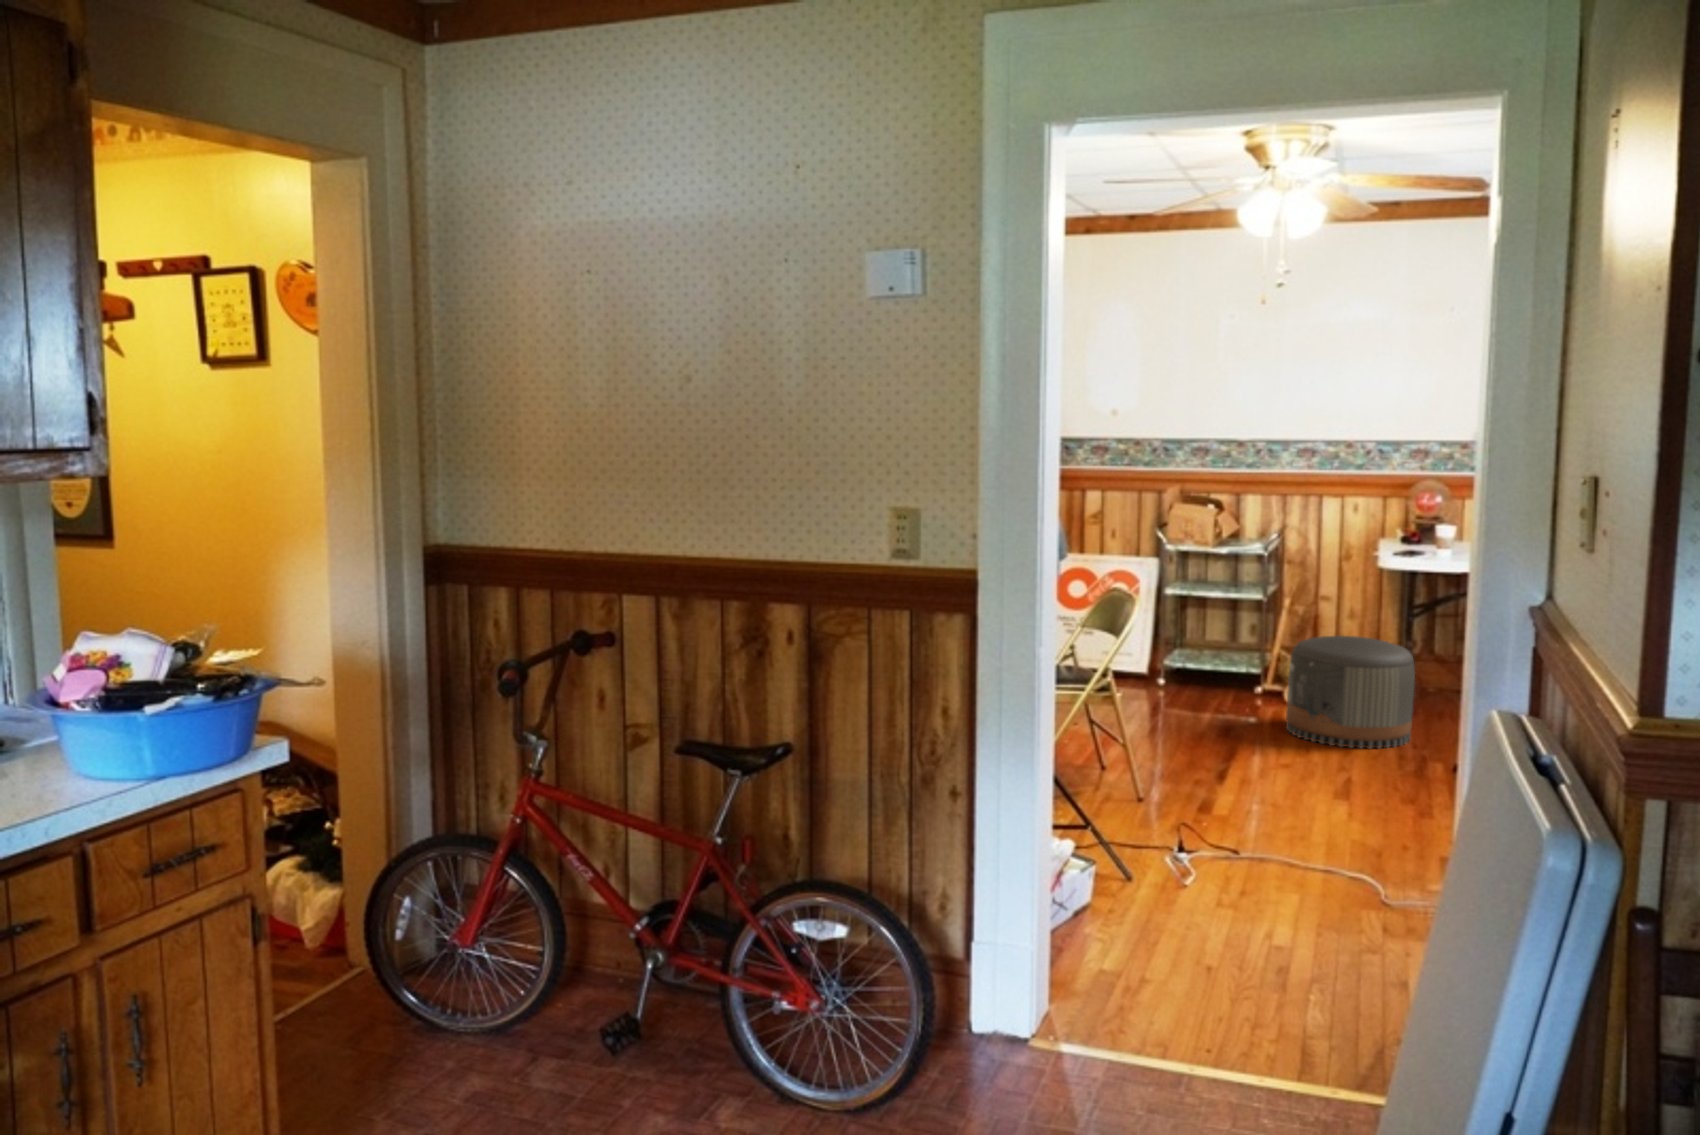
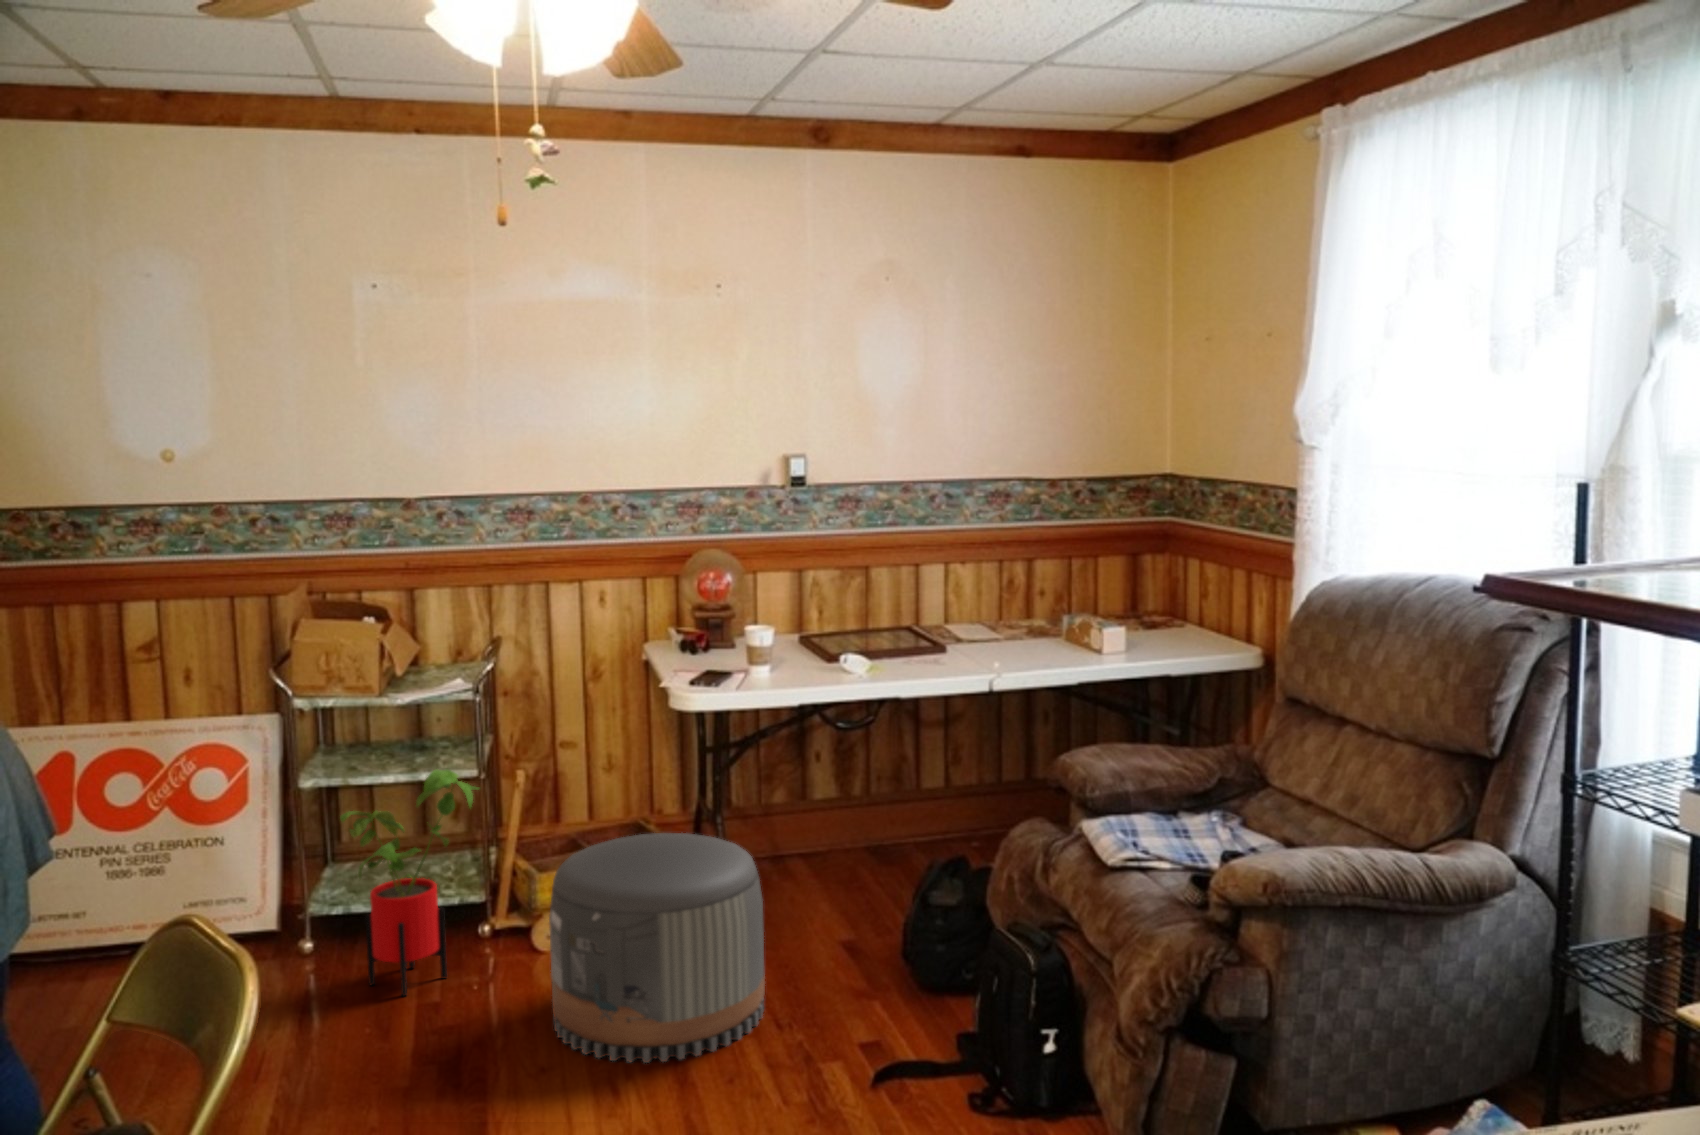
house plant: none [1186,588,1263,706] -> present [340,770,479,996]

